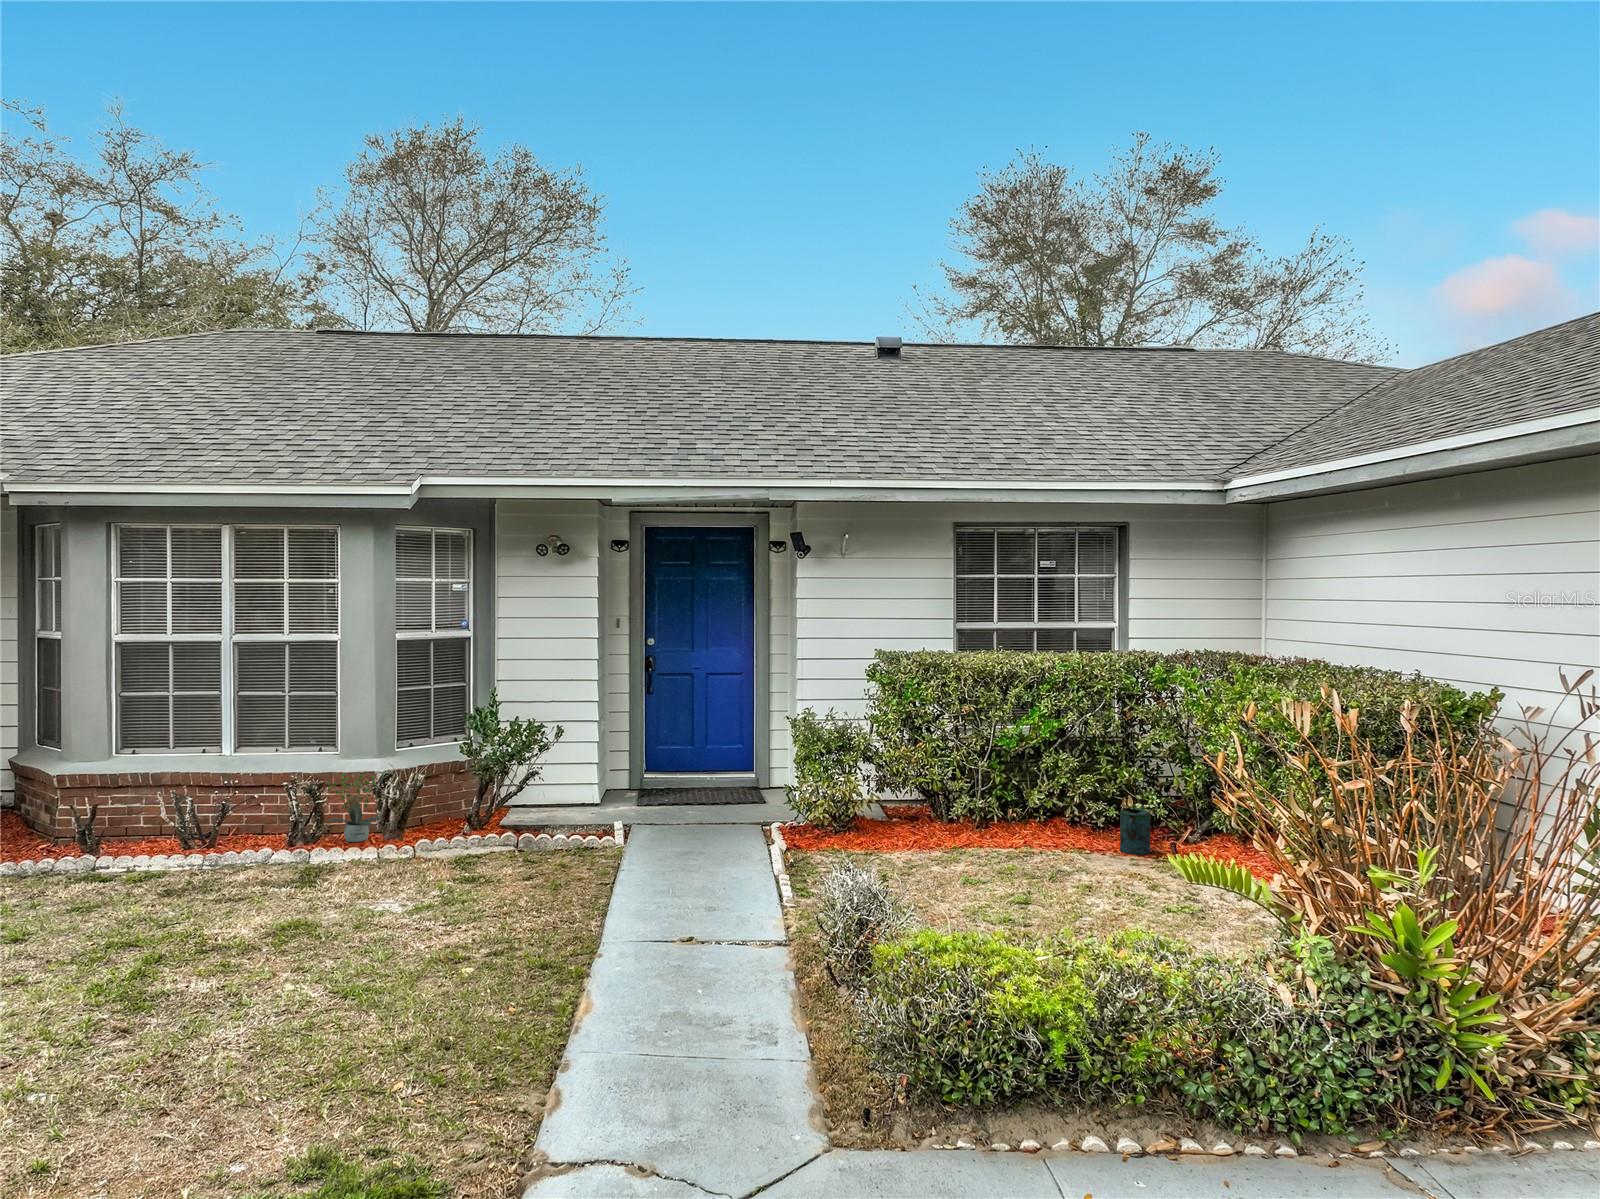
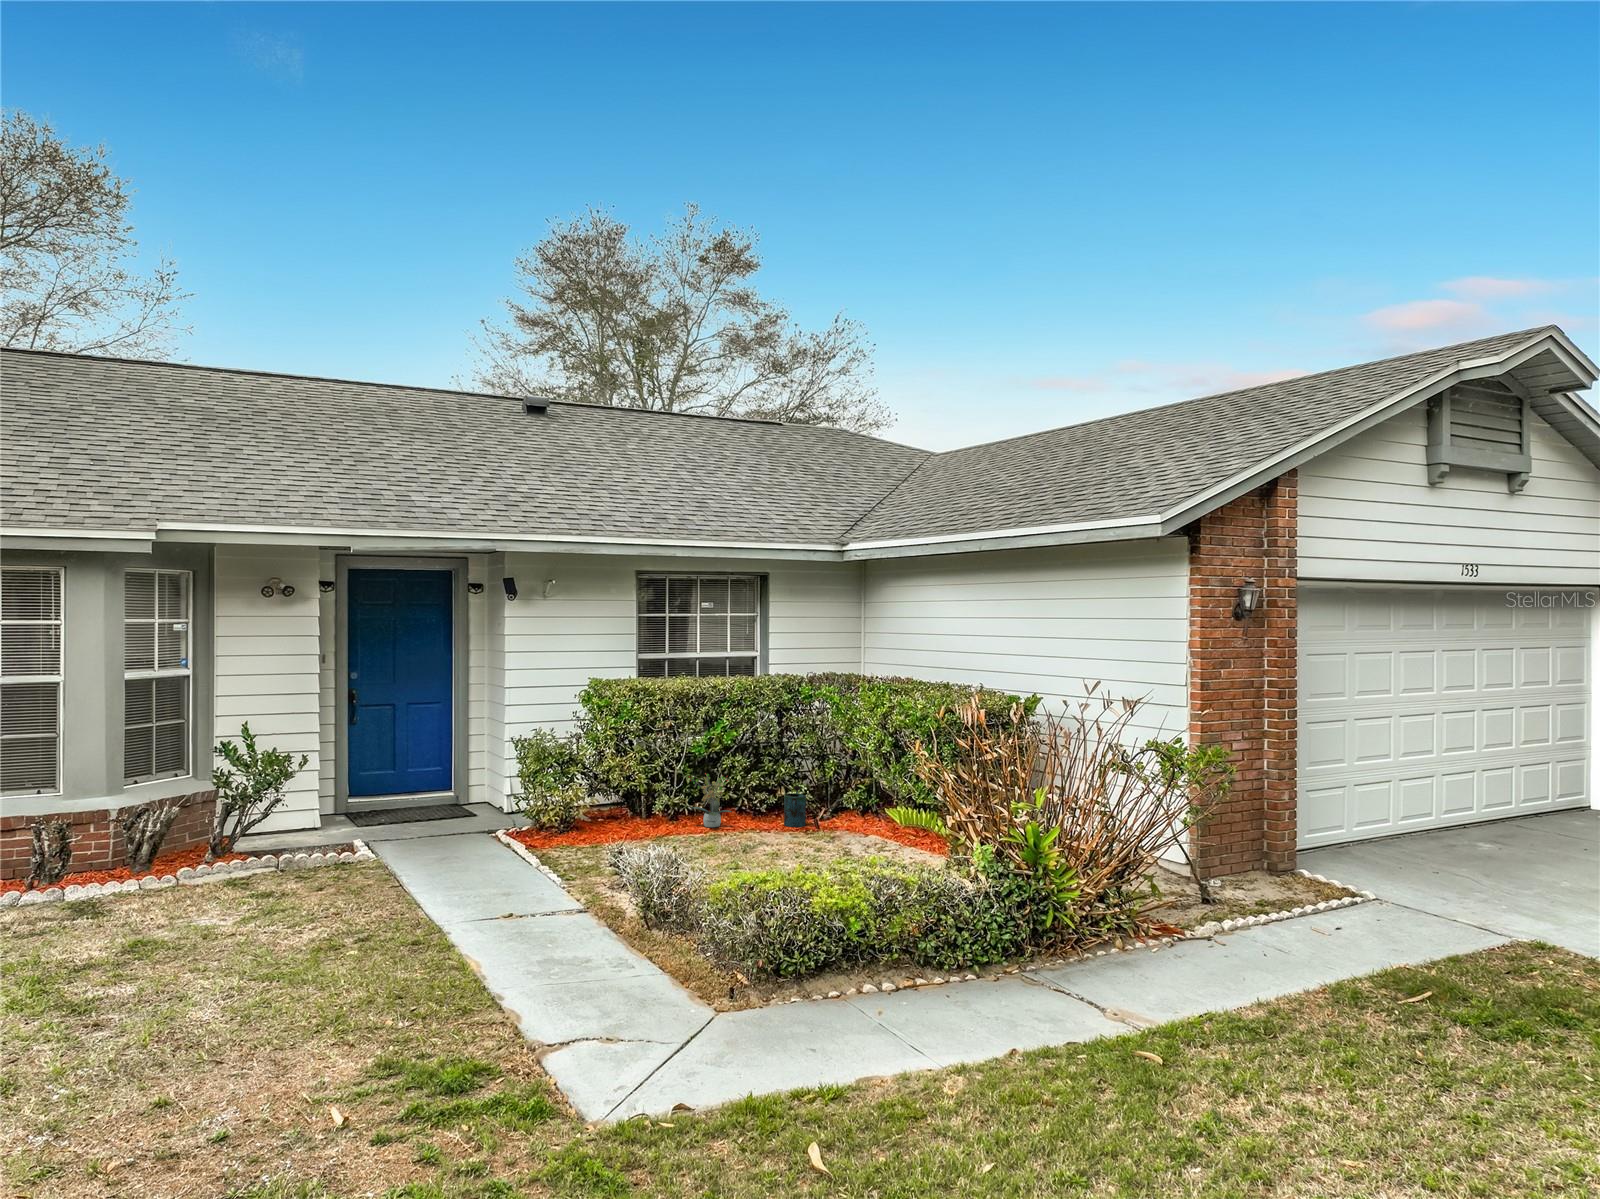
potted plant: present [322,773,382,842] -> present [689,773,732,827]

